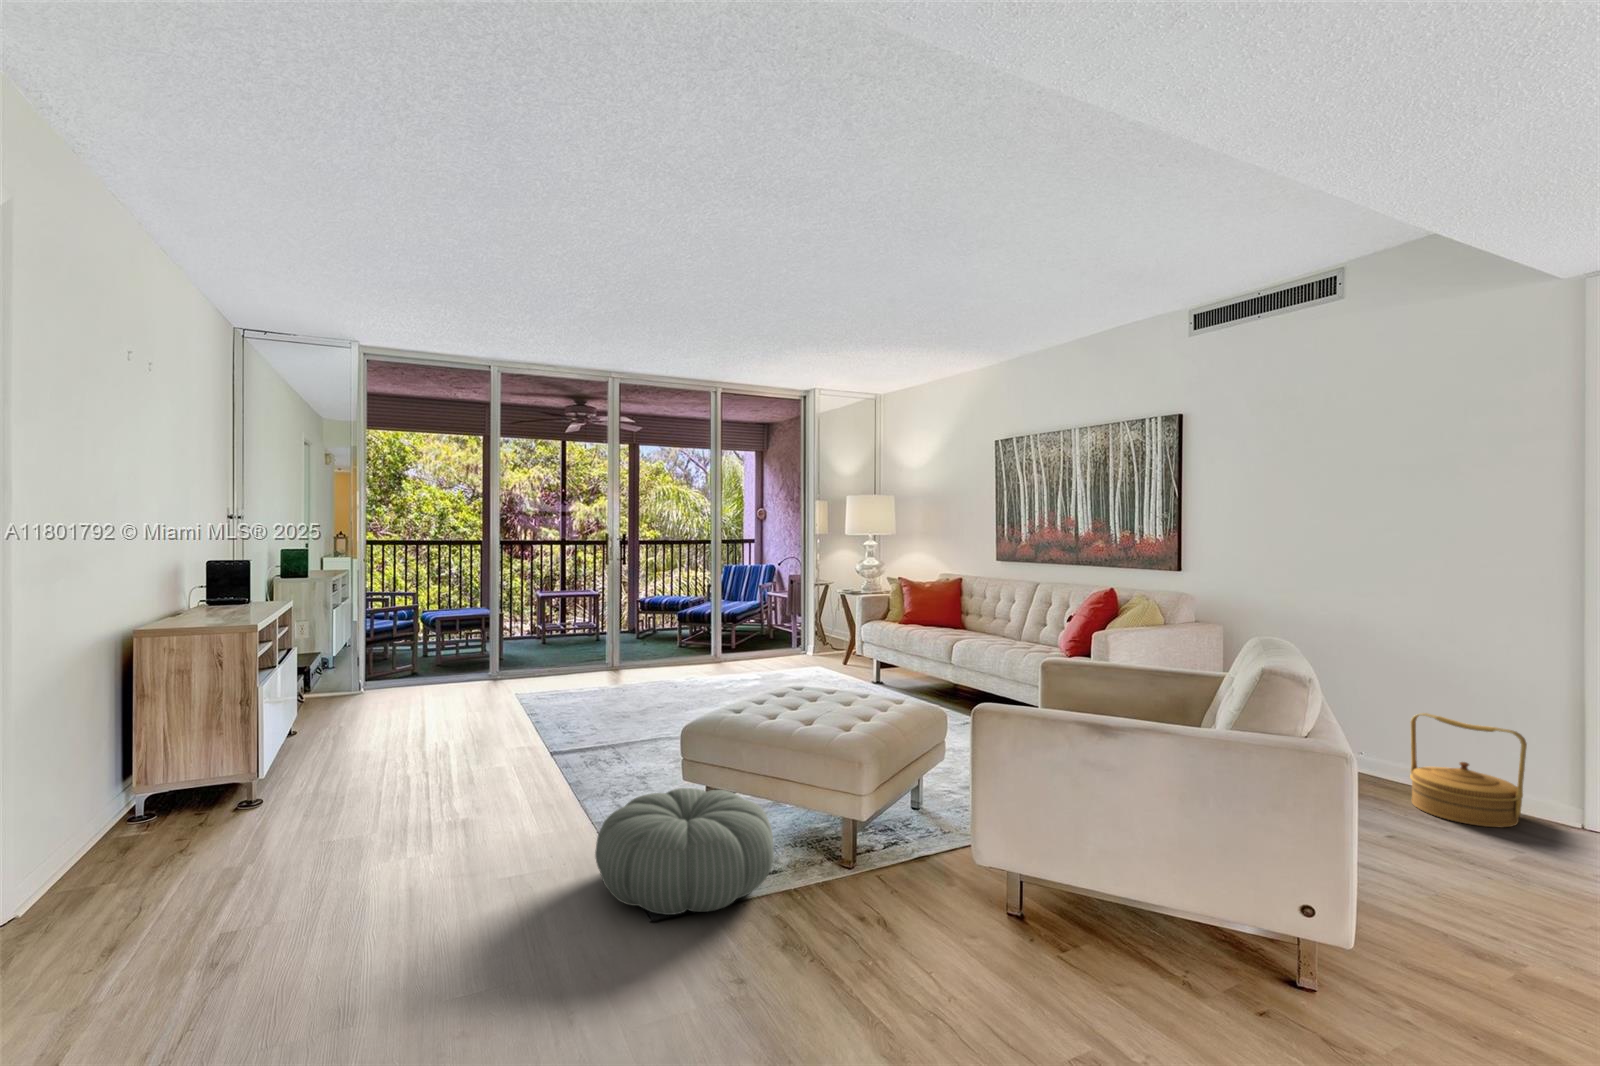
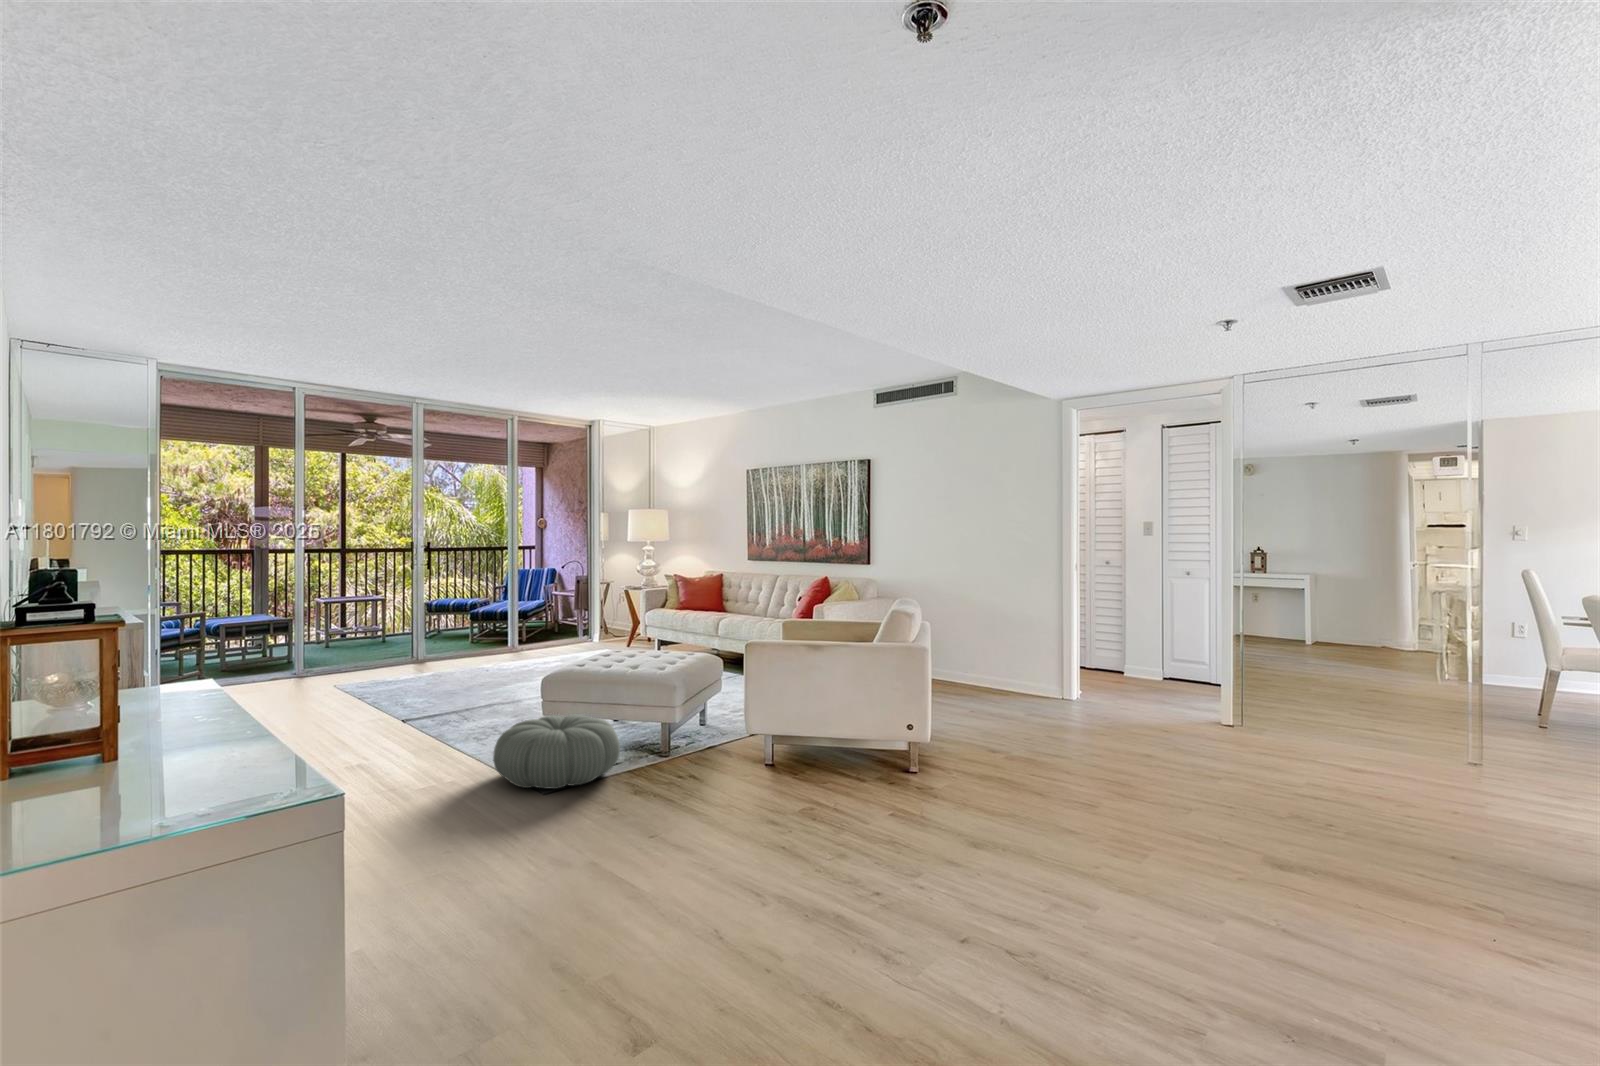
woven basket: present [1410,713,1527,827] -> none [990,644,1043,704]

